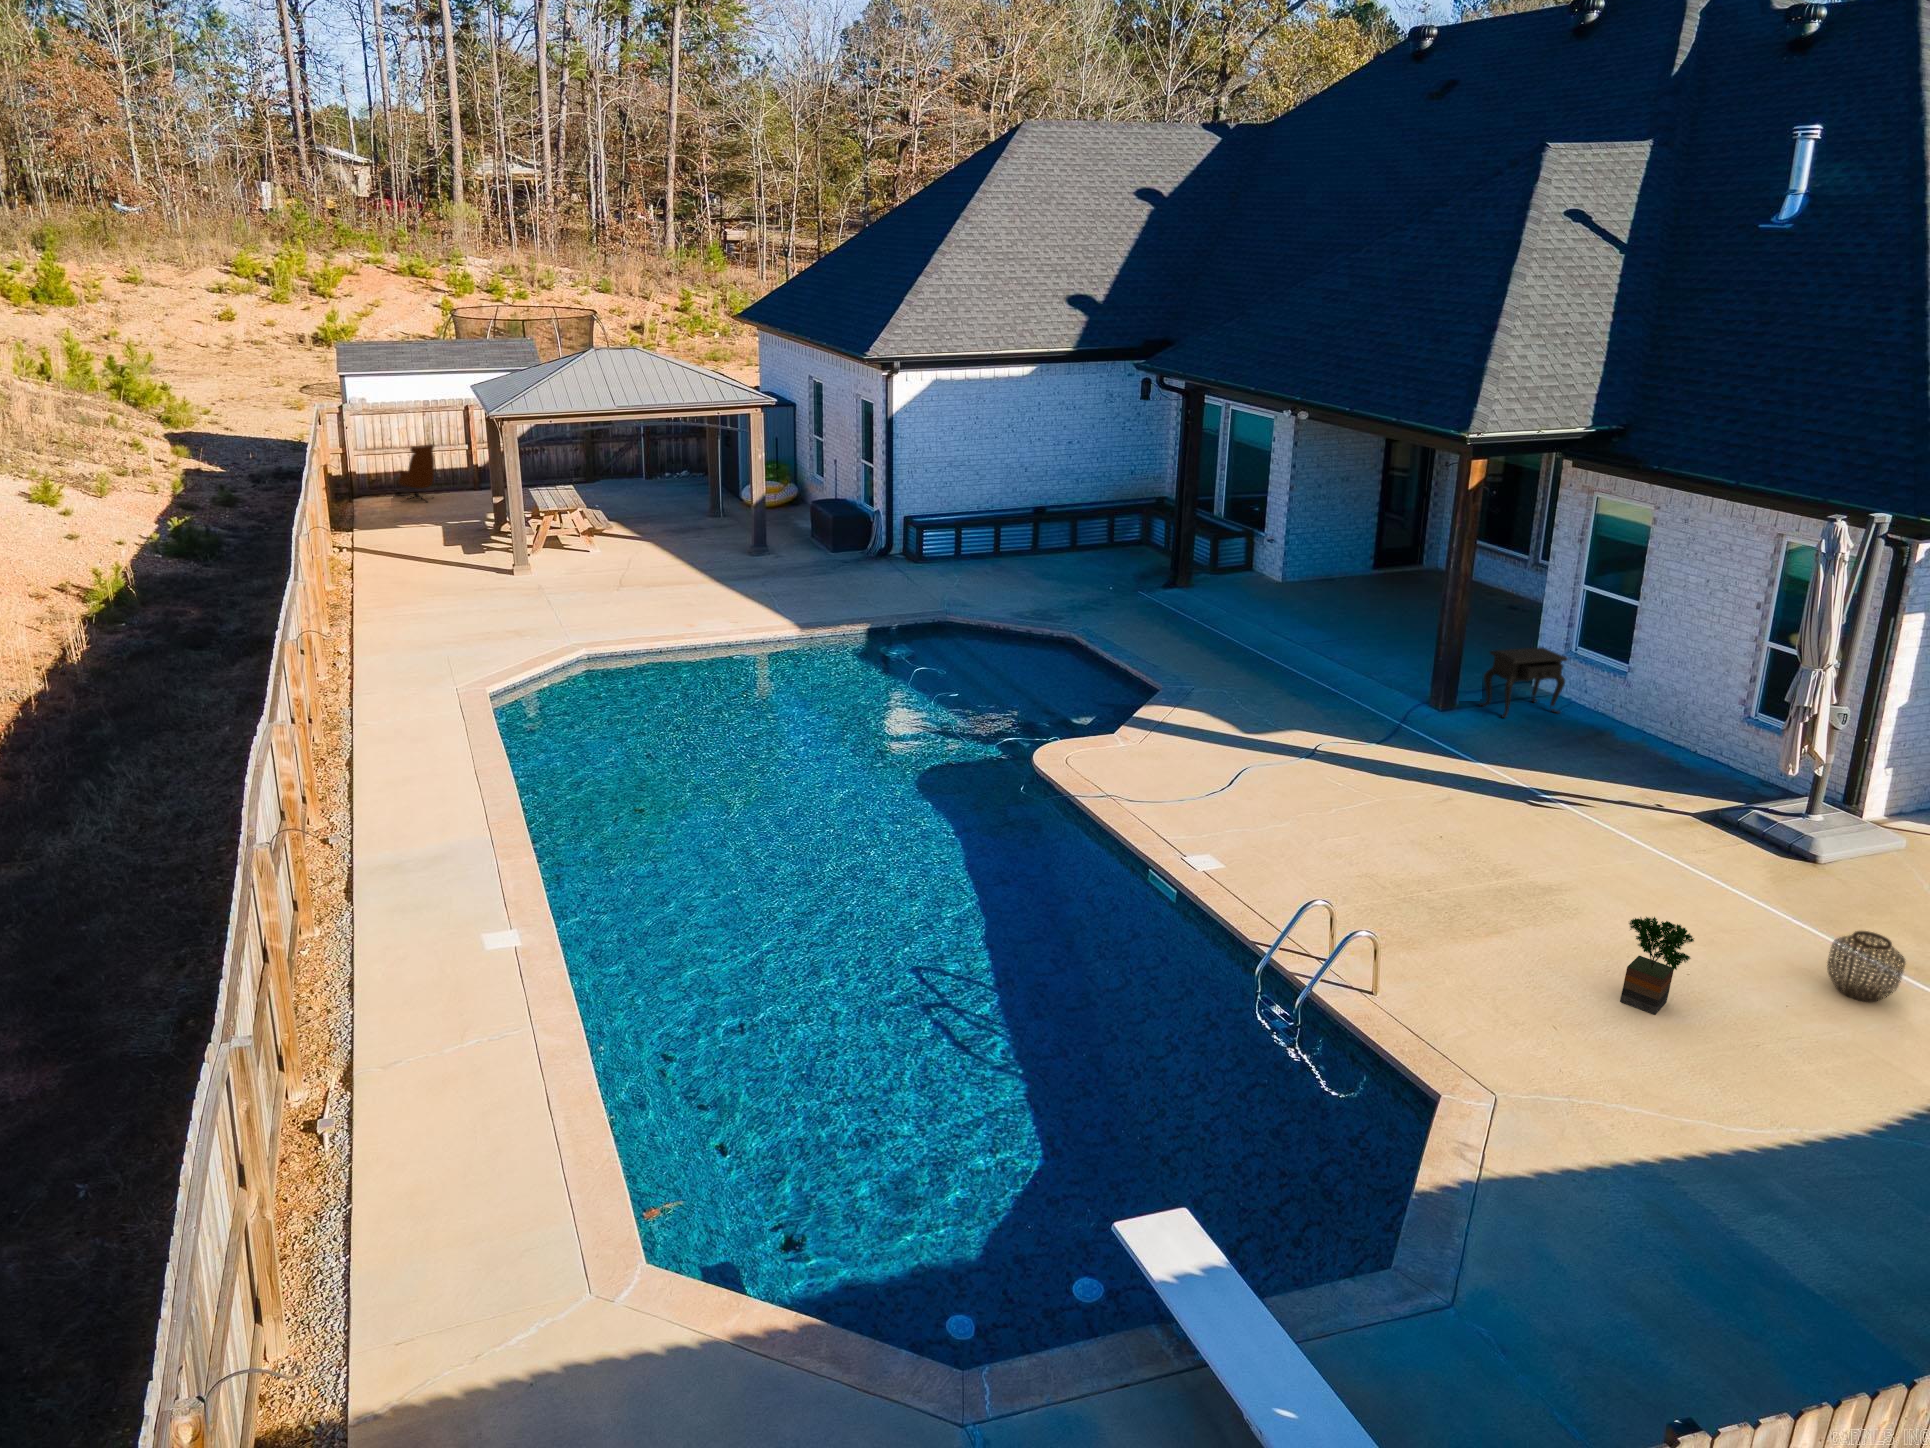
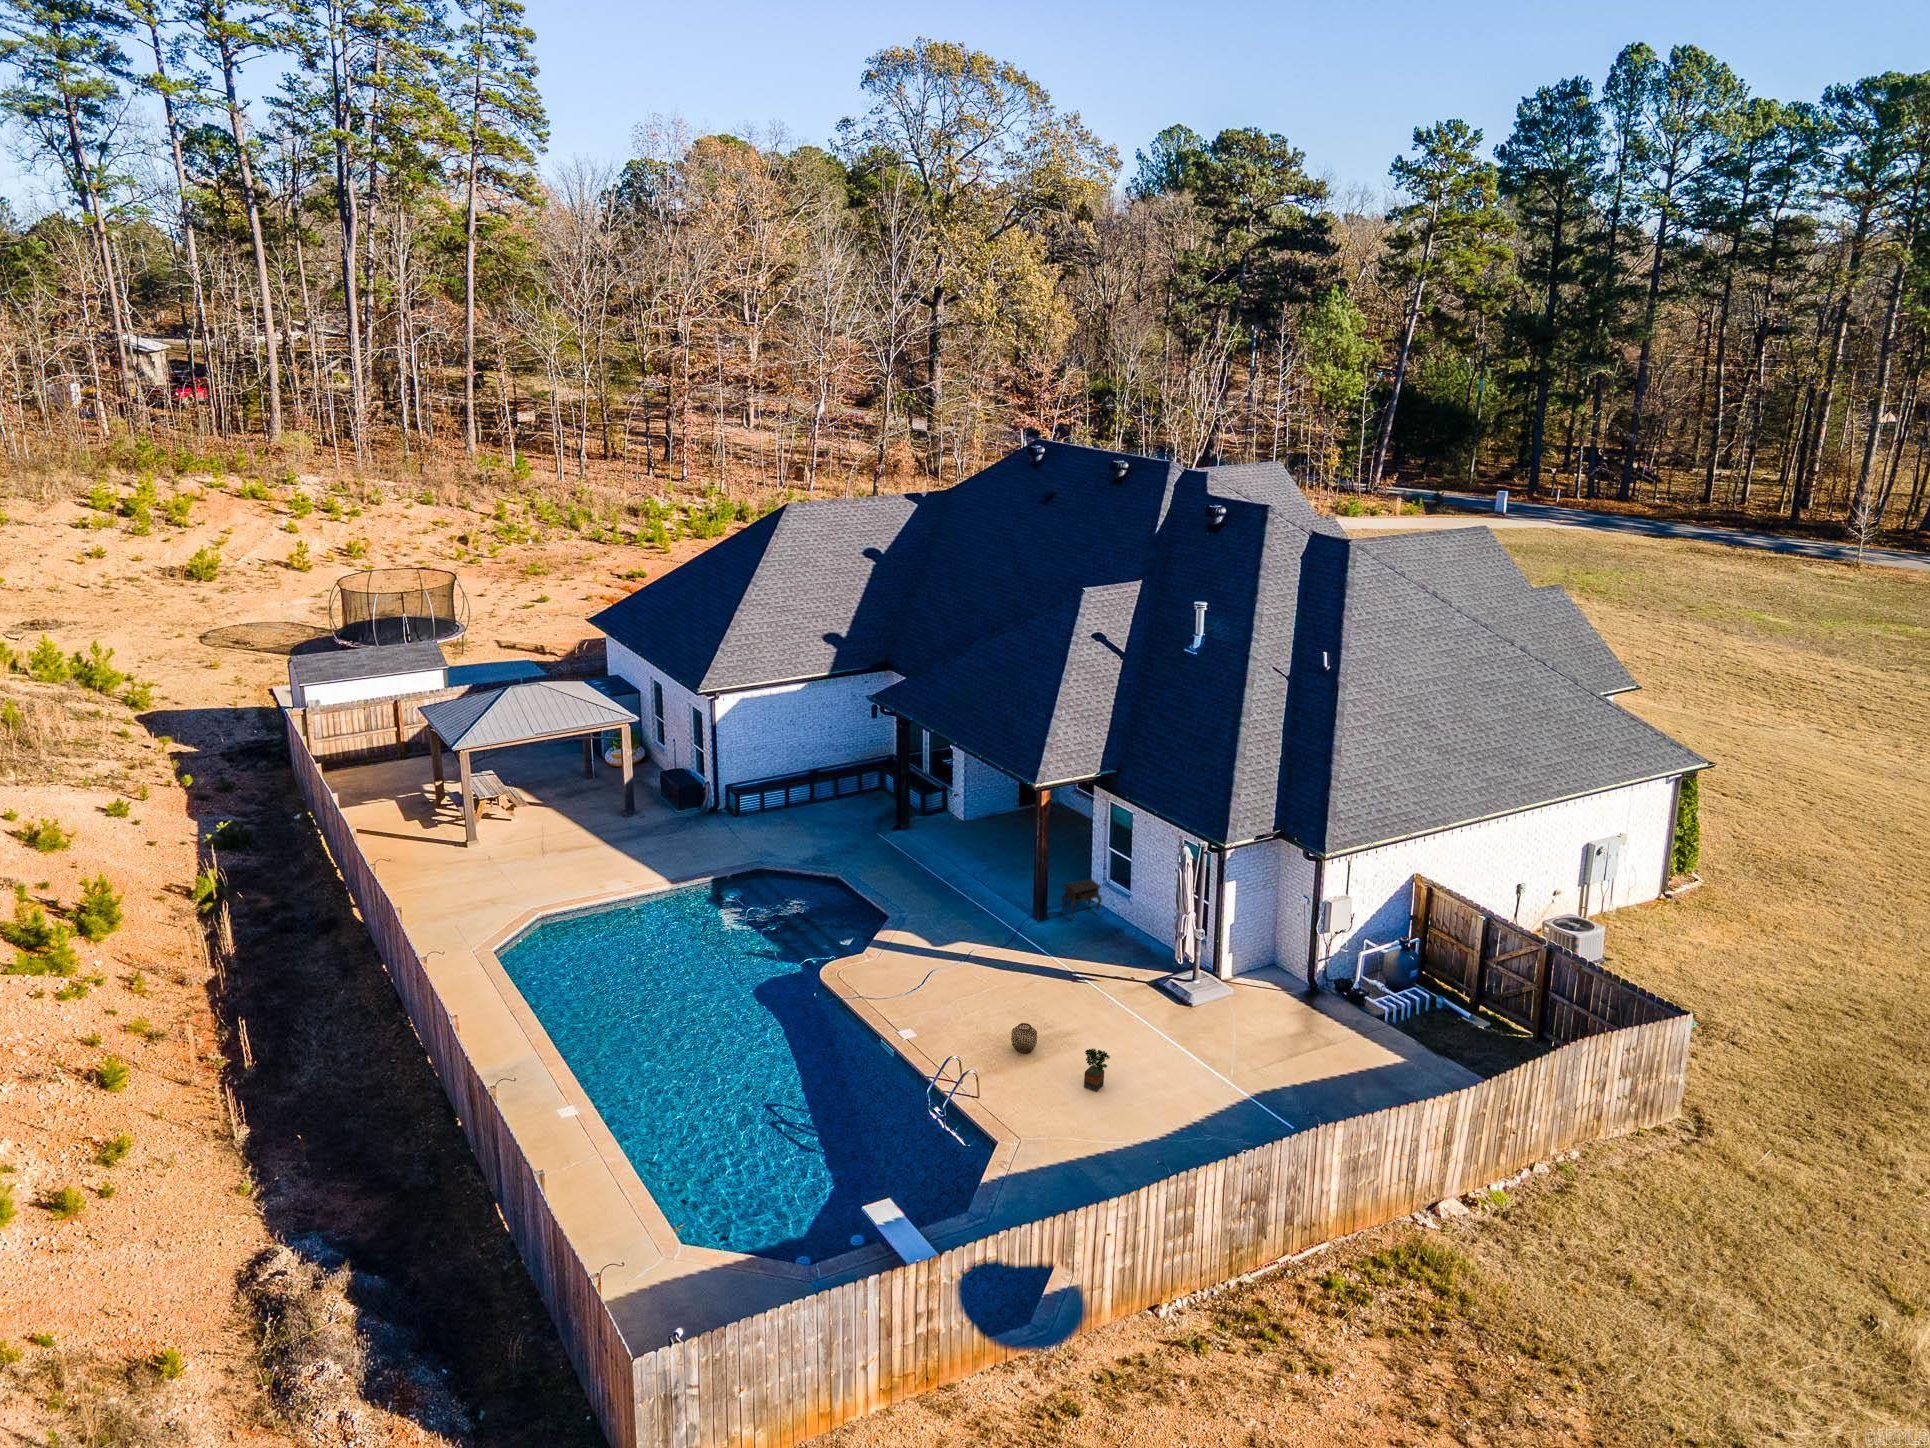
lounge chair: present [396,444,434,499] -> none [330,730,372,774]
woven basket: present [1827,931,1905,1002] -> present [1011,1023,1037,1054]

